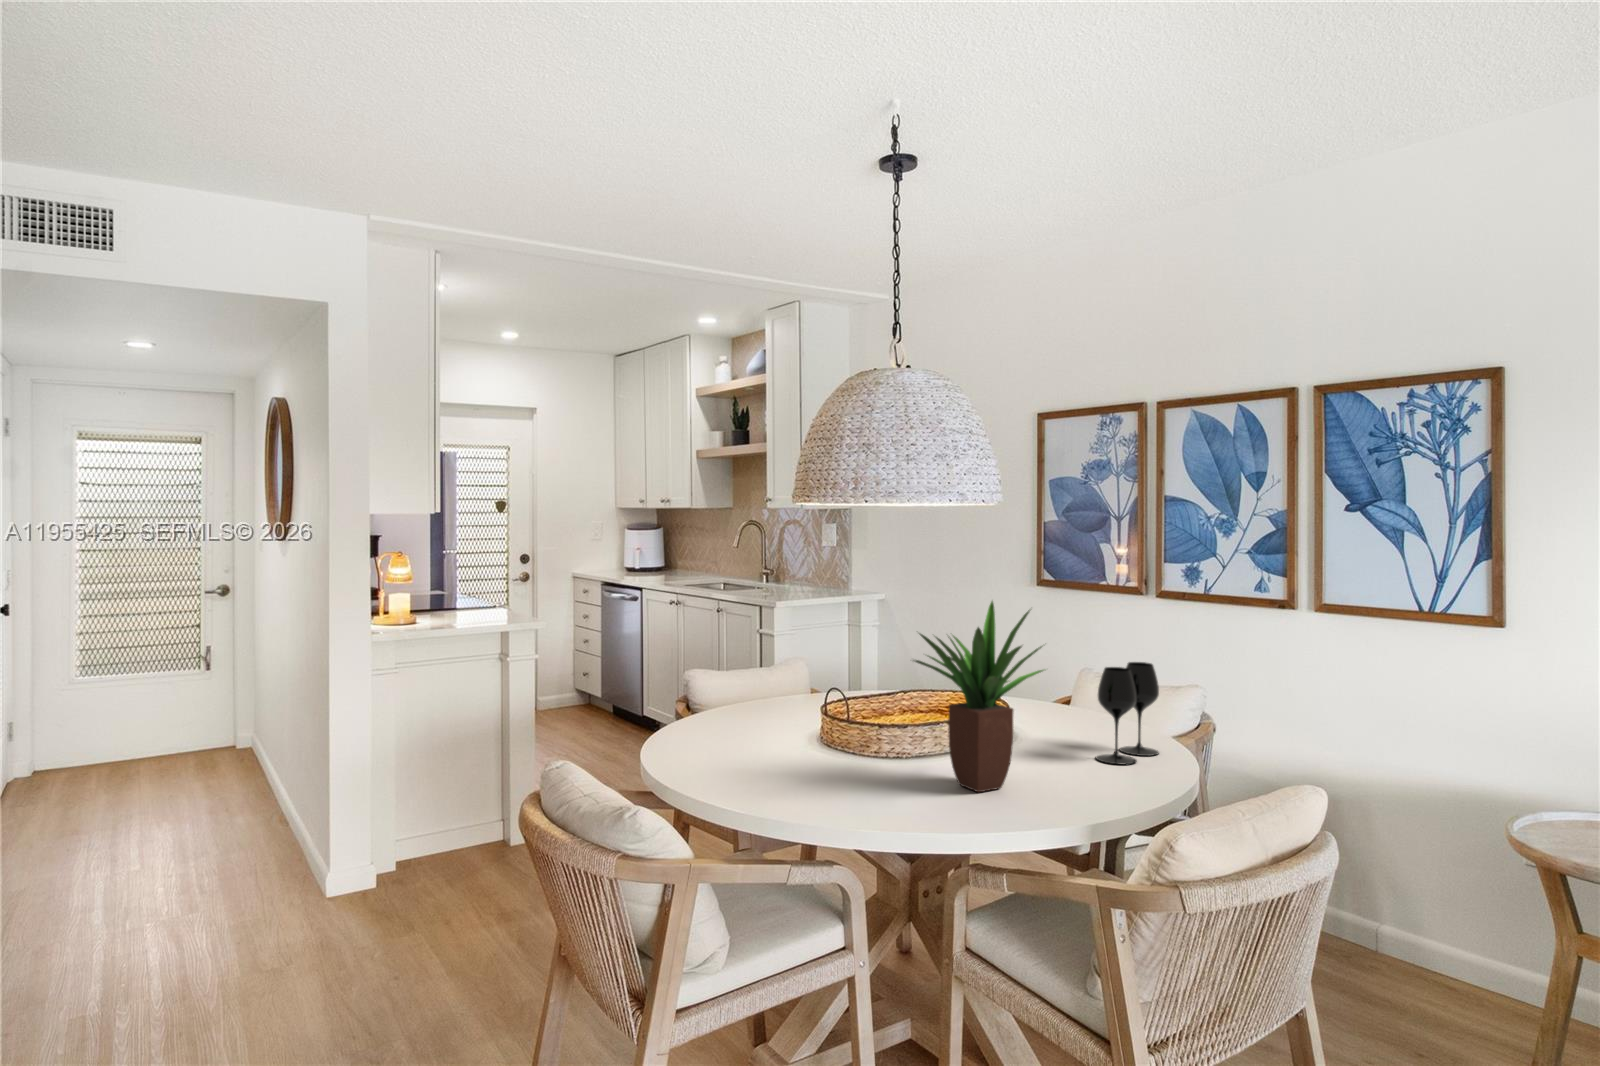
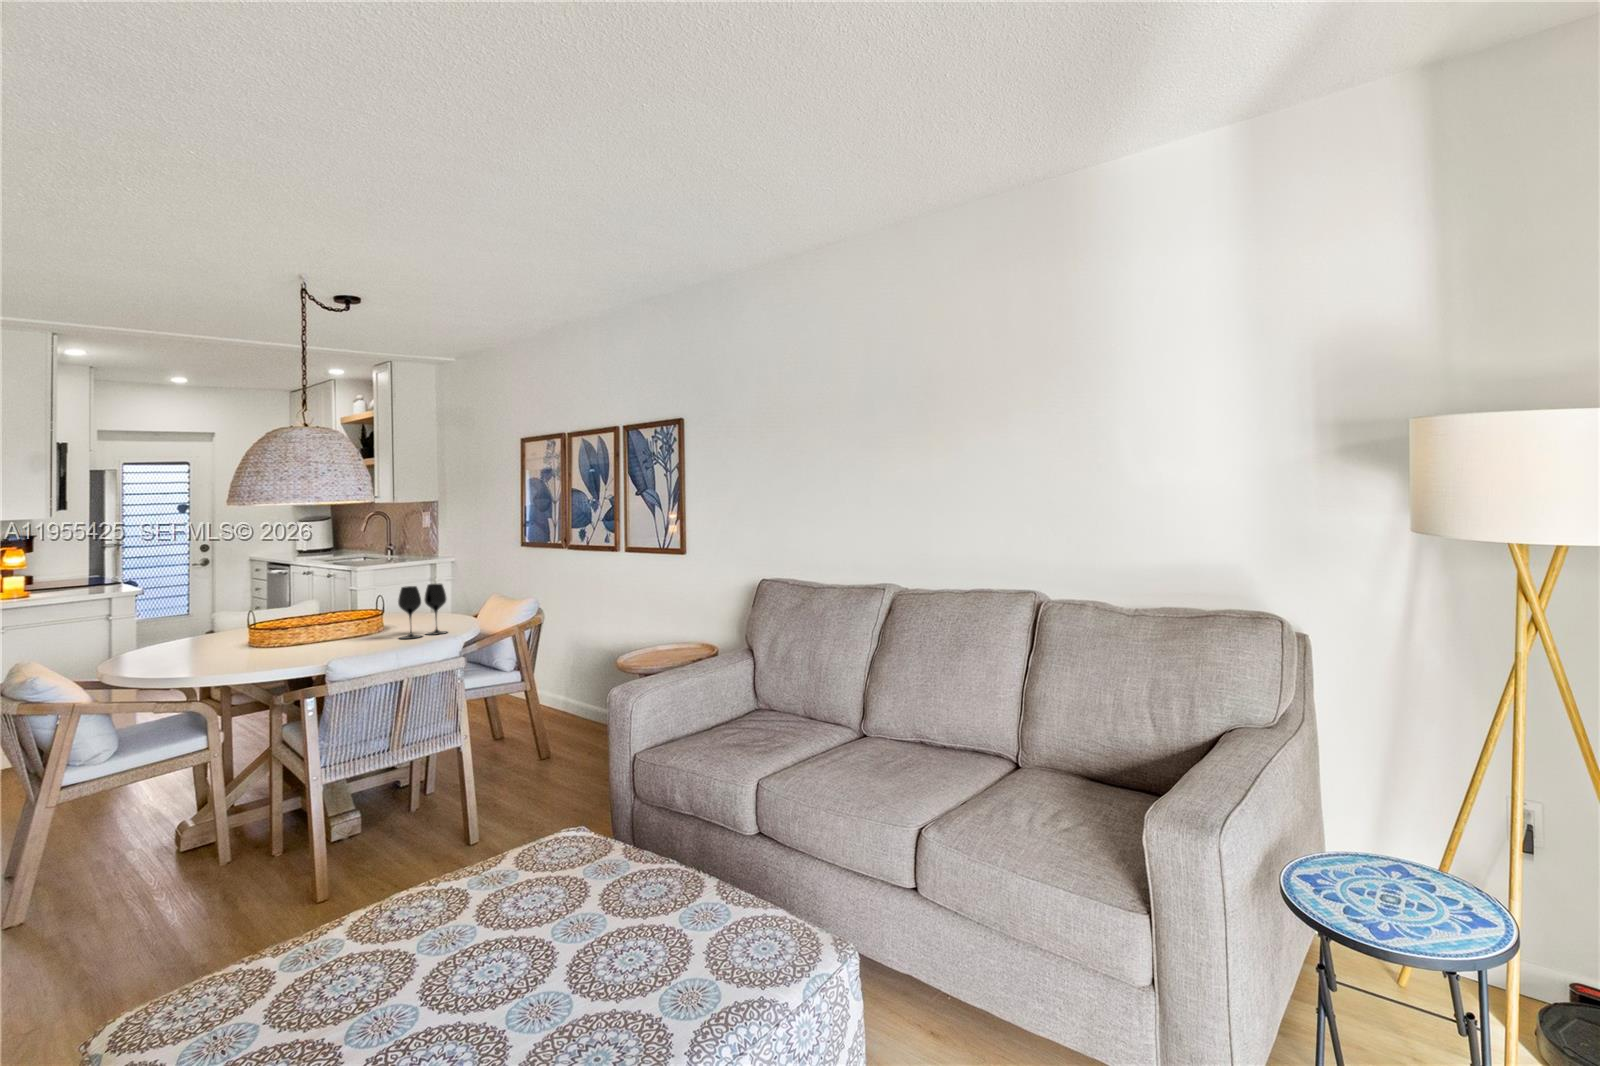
potted plant: present [913,601,1044,792] -> none [242,550,345,655]

